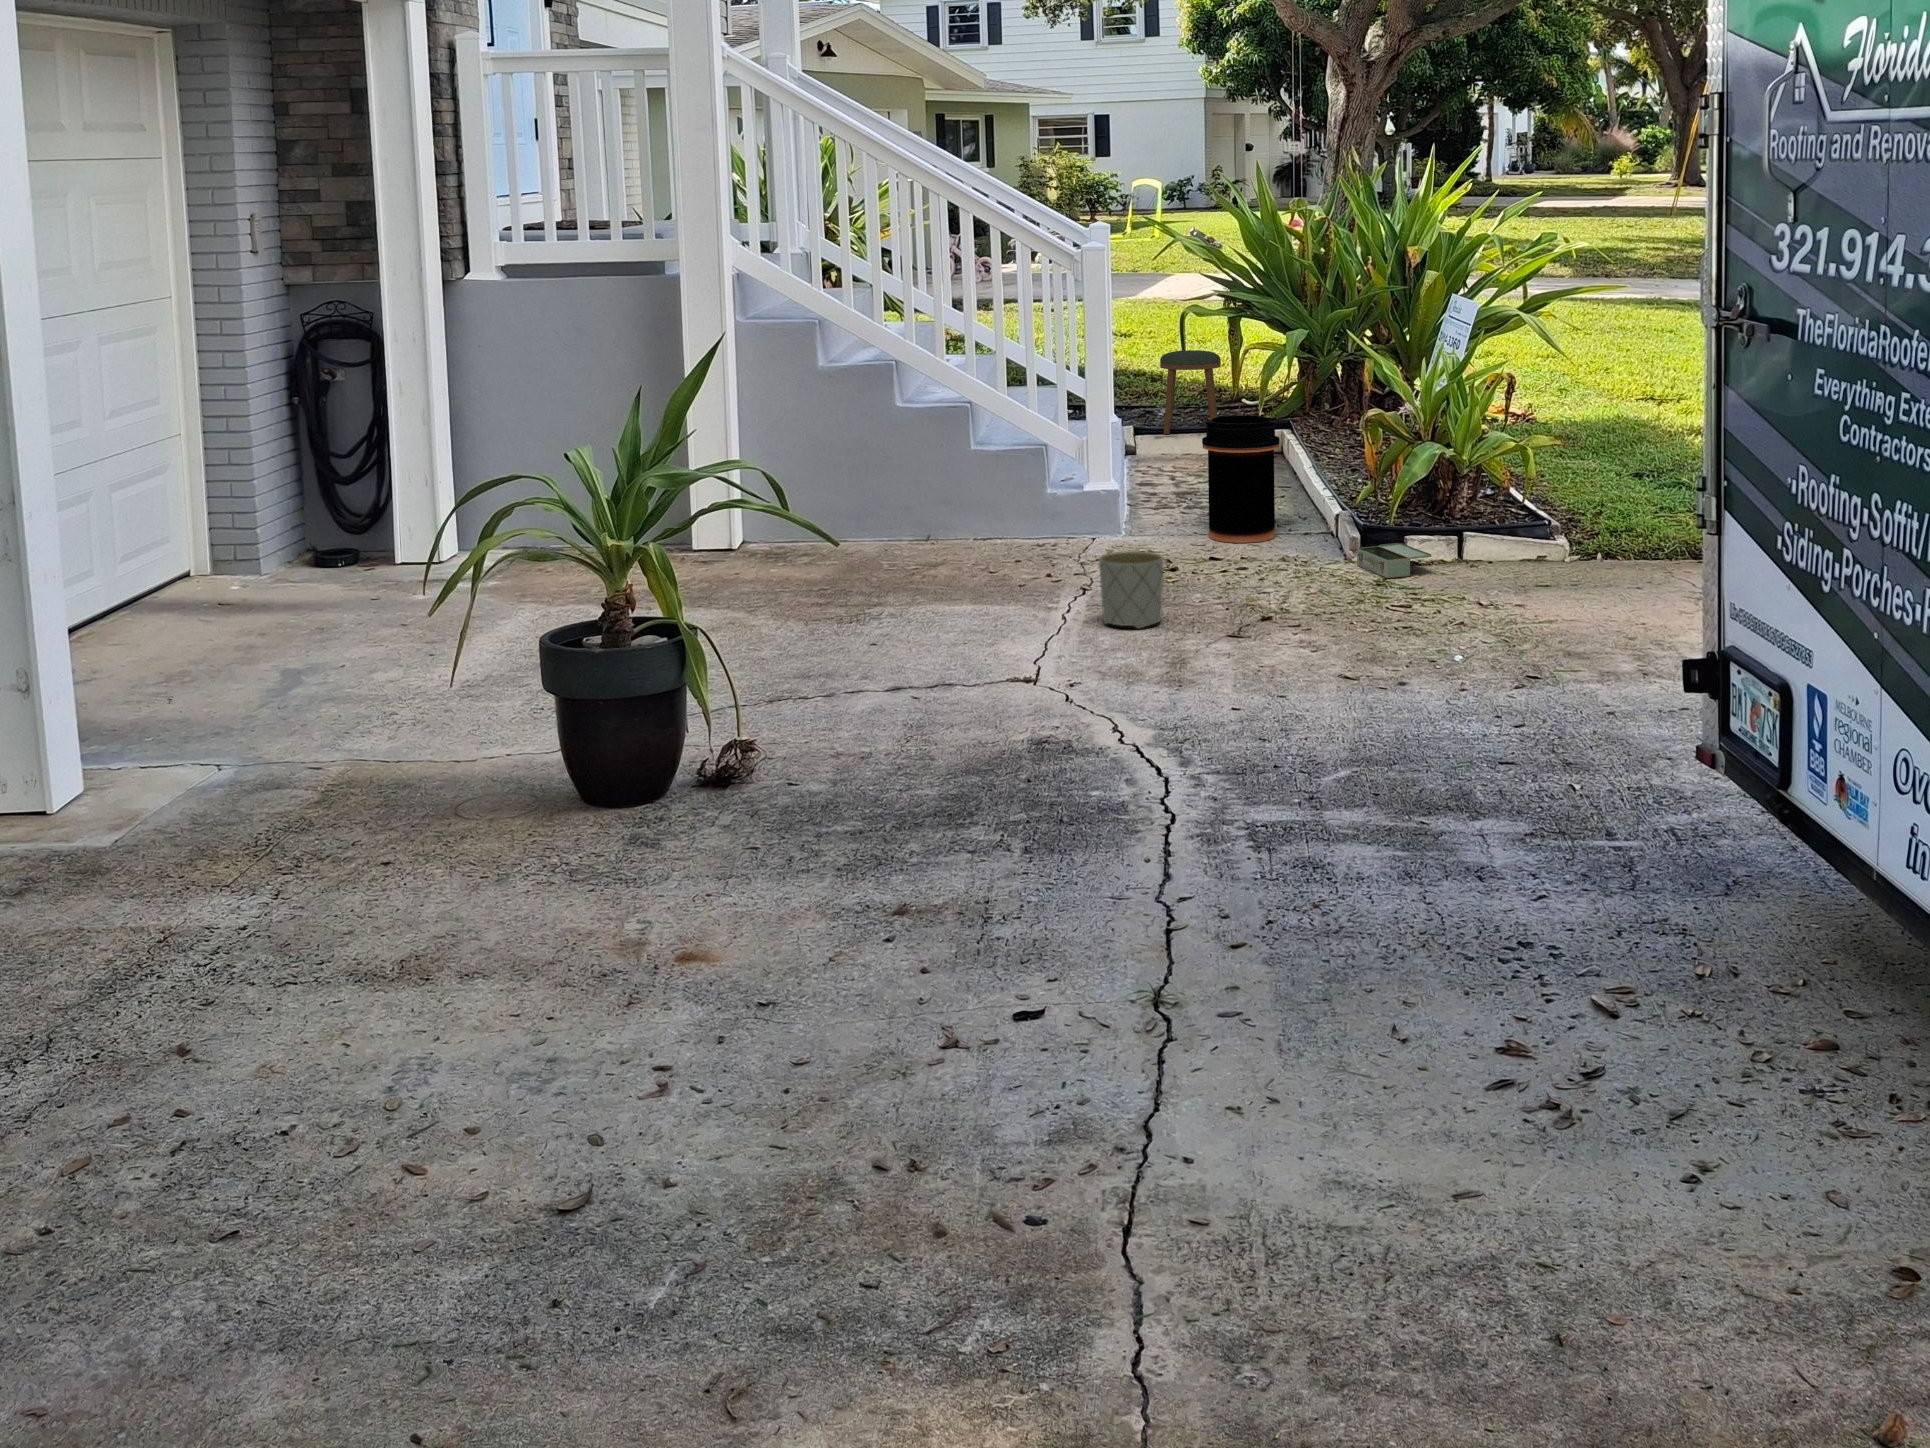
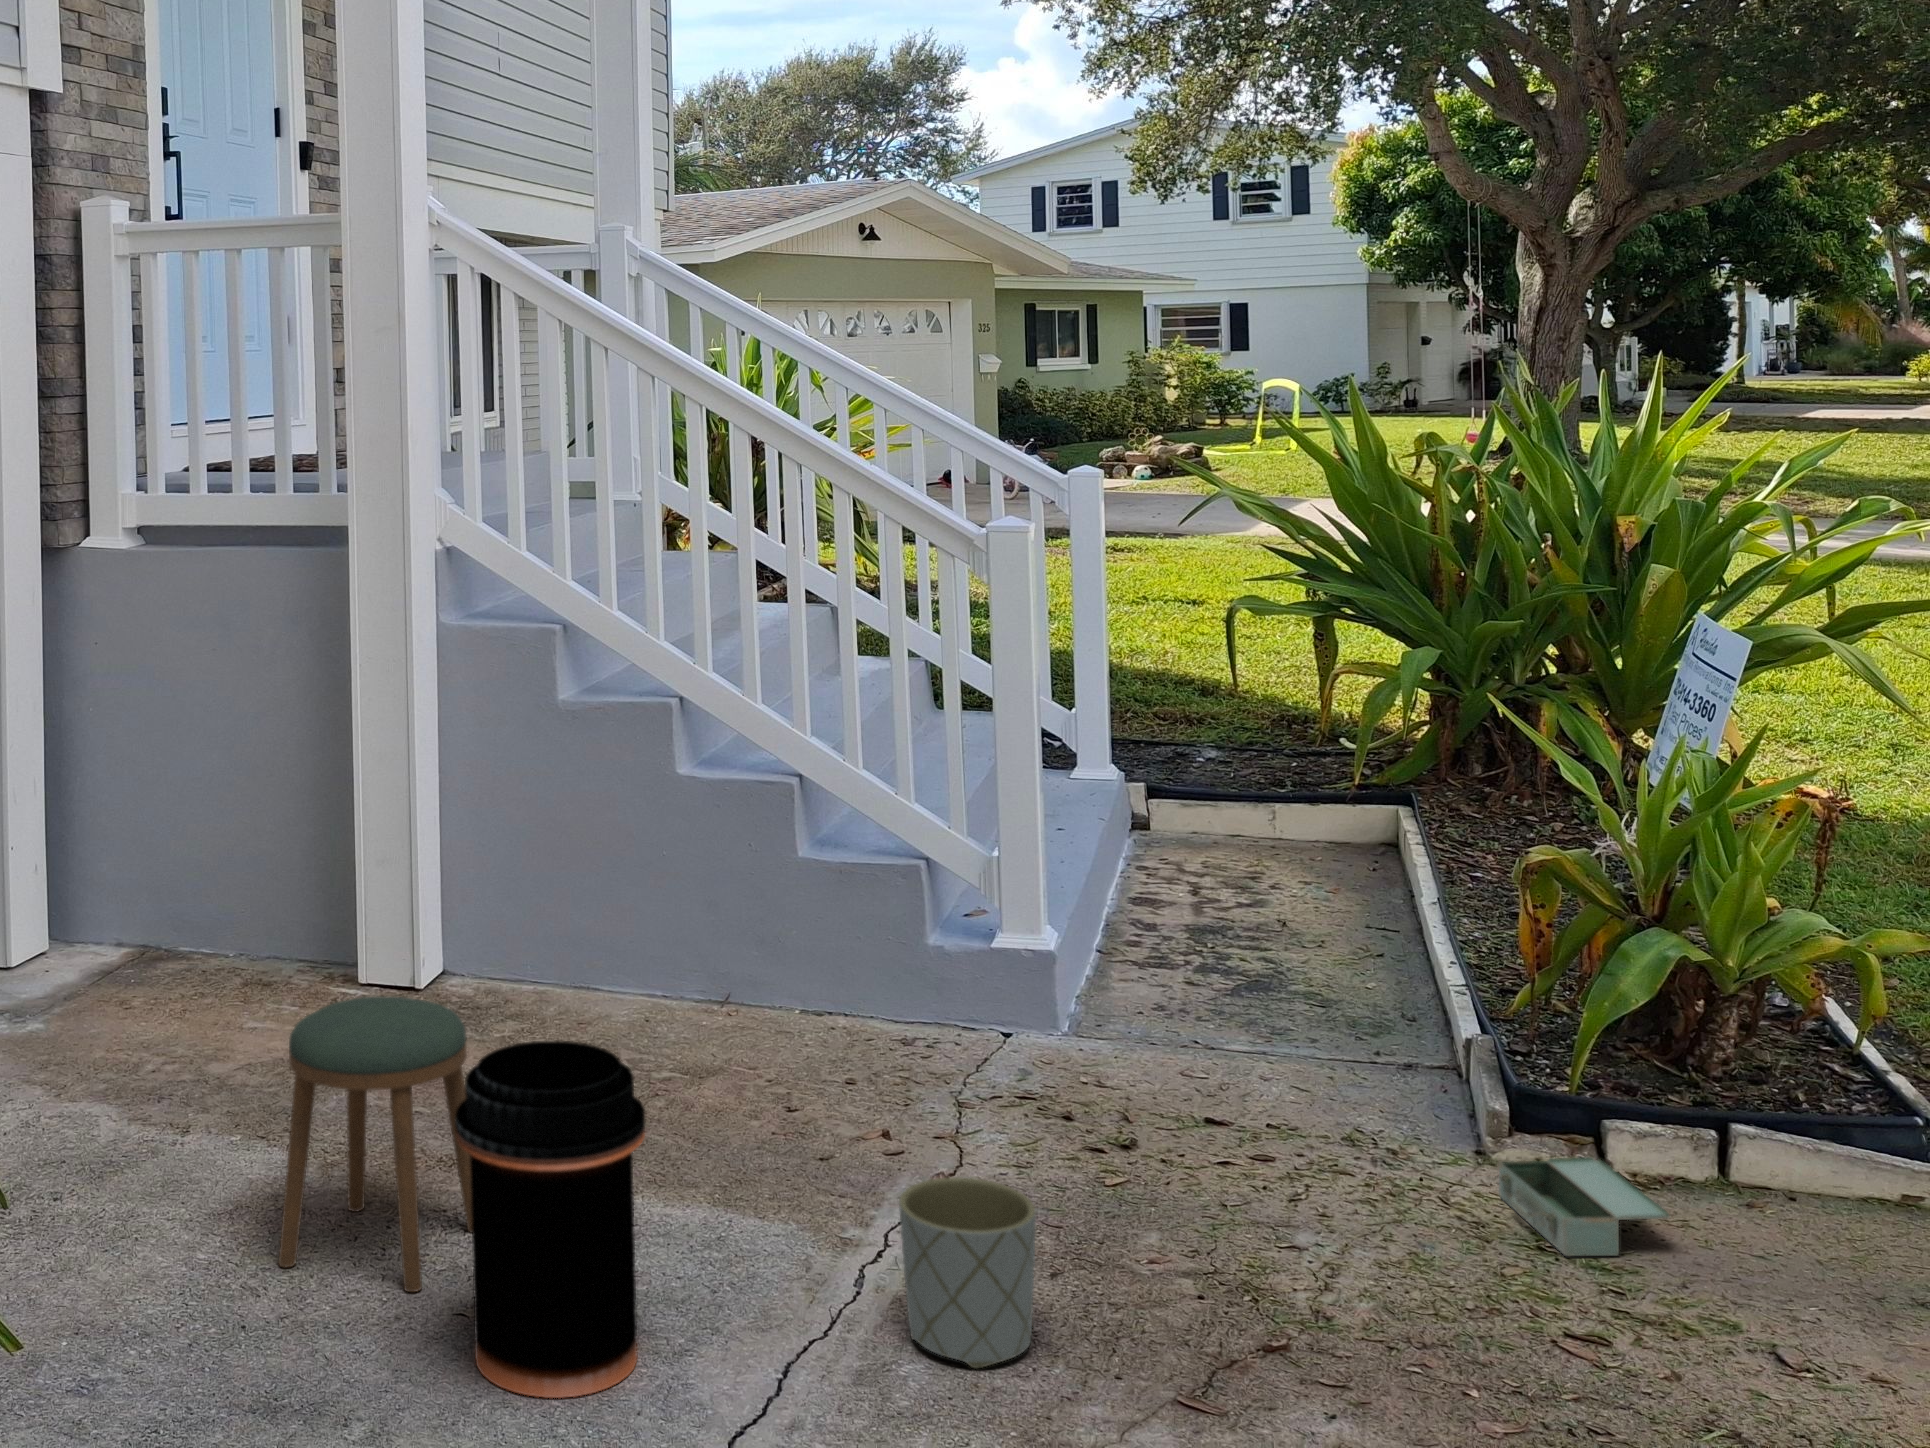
stool: present [1160,350,1221,434] -> present [279,997,472,1292]
trash can: present [1202,416,1280,543] -> present [455,1041,646,1398]

